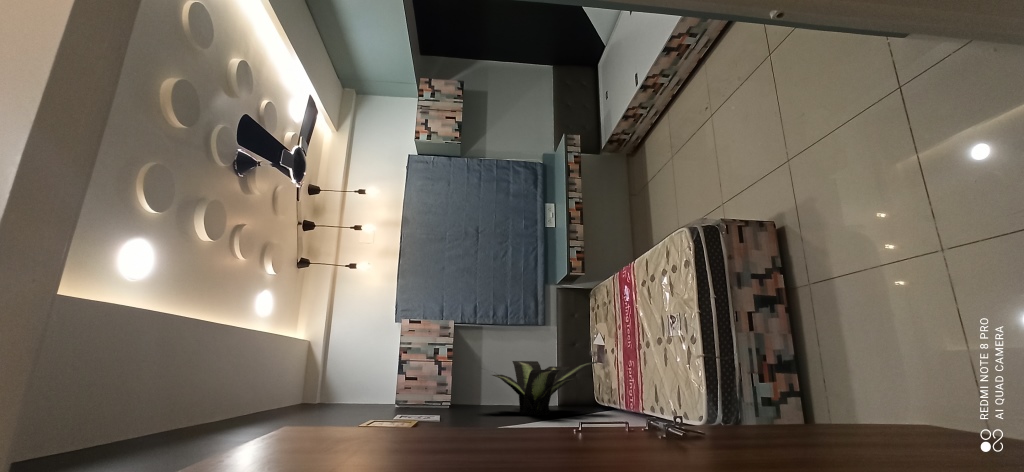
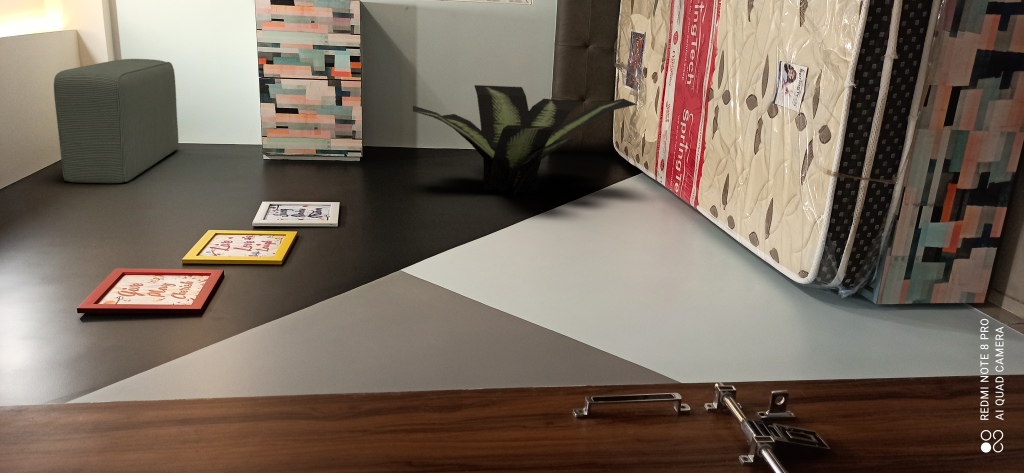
pouf: none [291,352,355,414] -> present [54,59,179,183]

